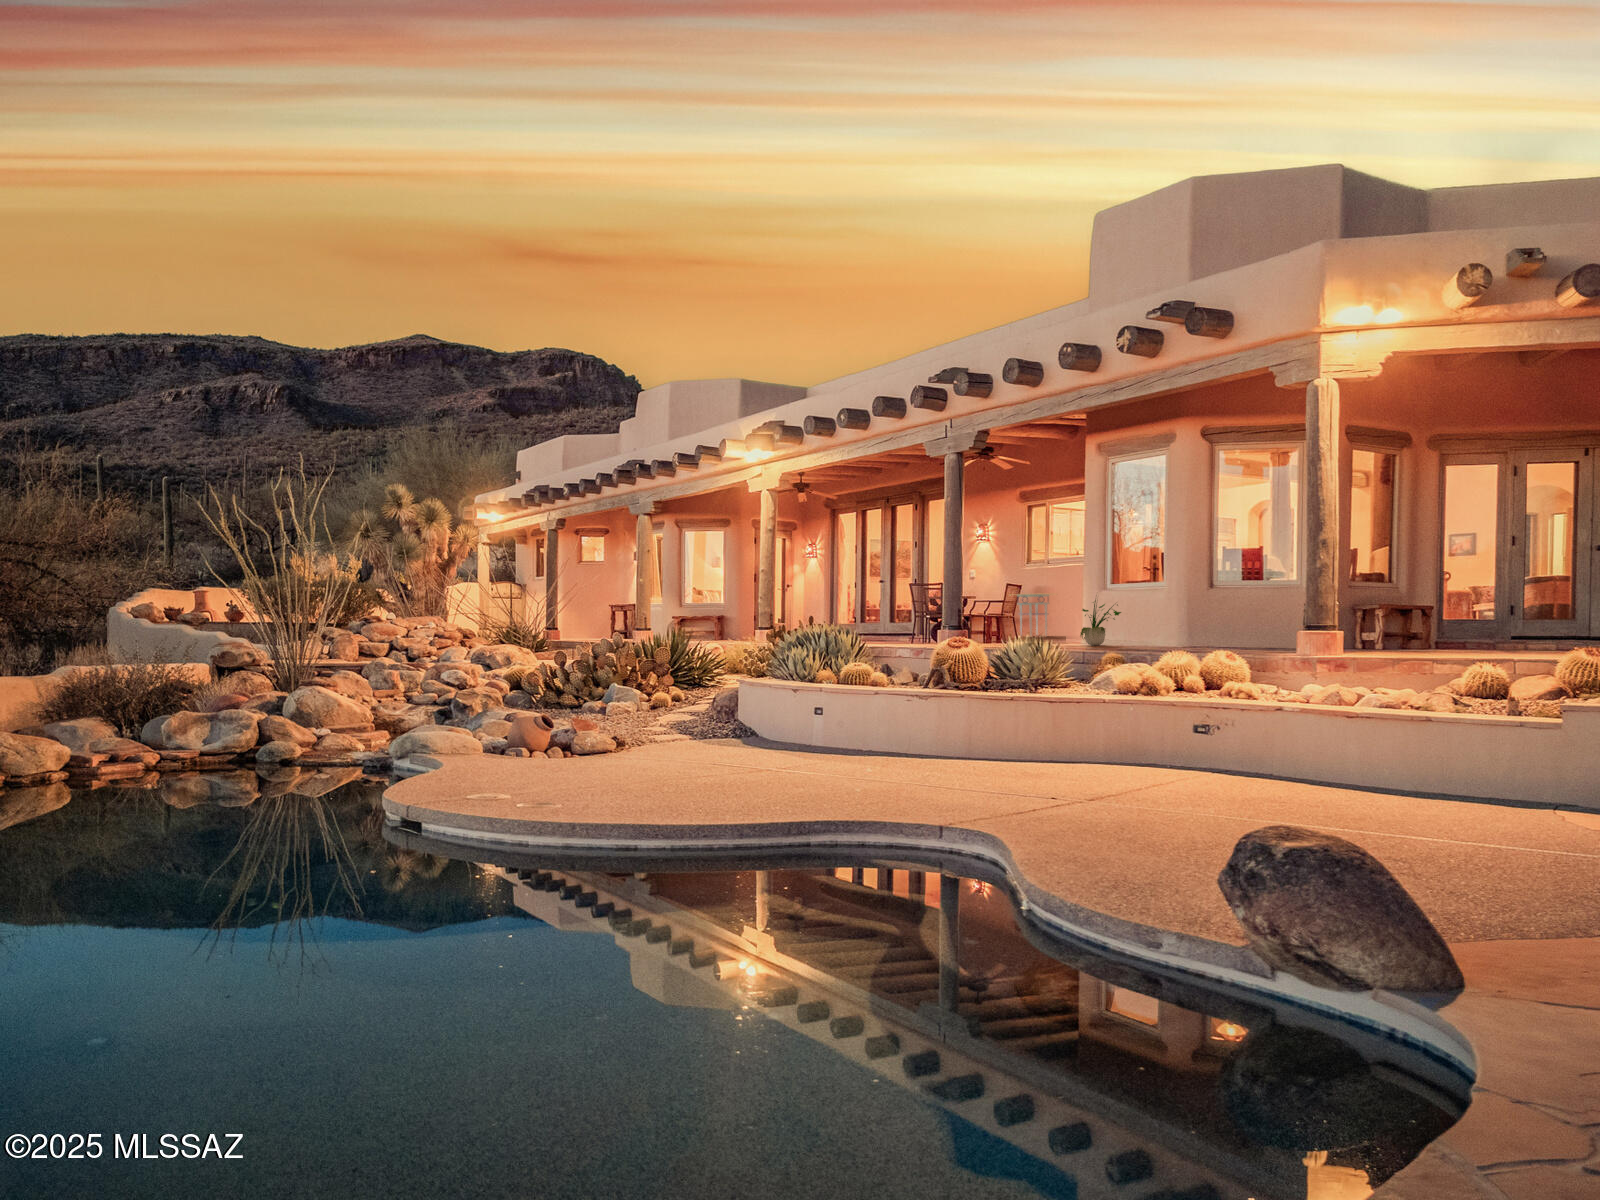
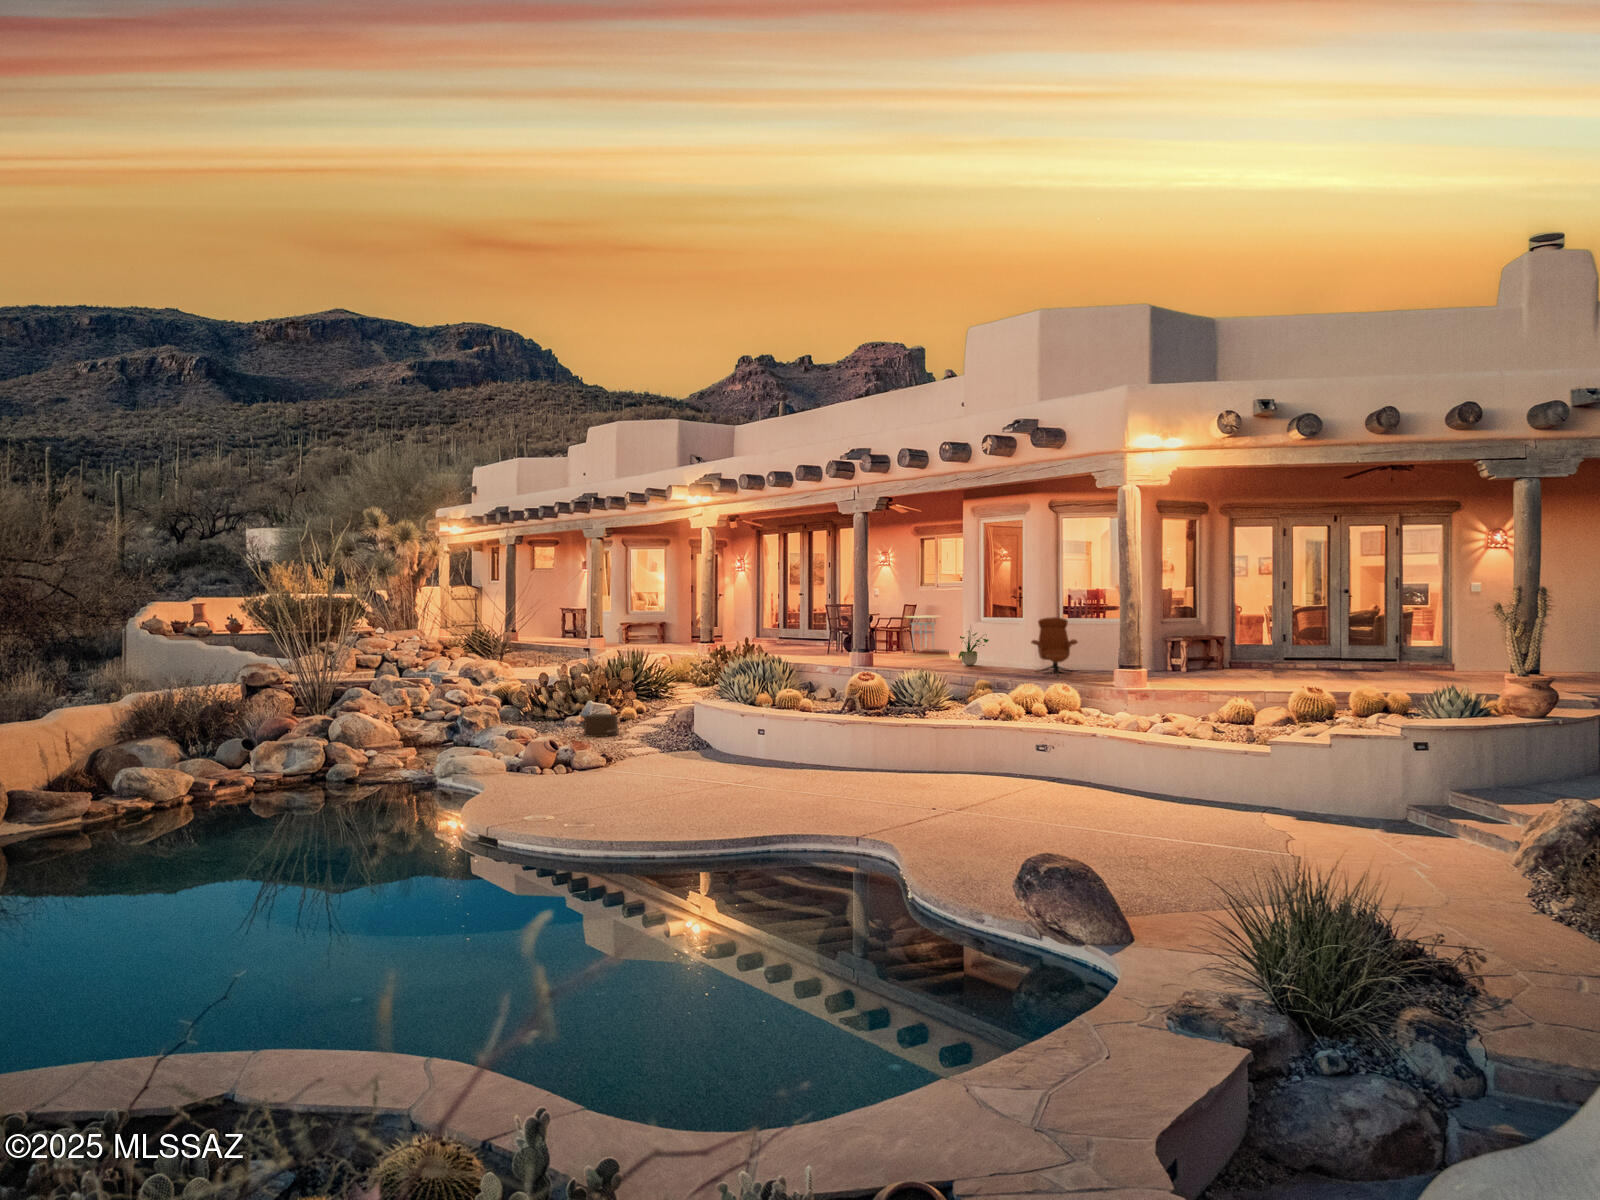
lounge chair: none [1178,579,1243,651] -> present [1031,617,1078,676]
pouf: none [589,697,645,724] -> present [579,714,619,737]

